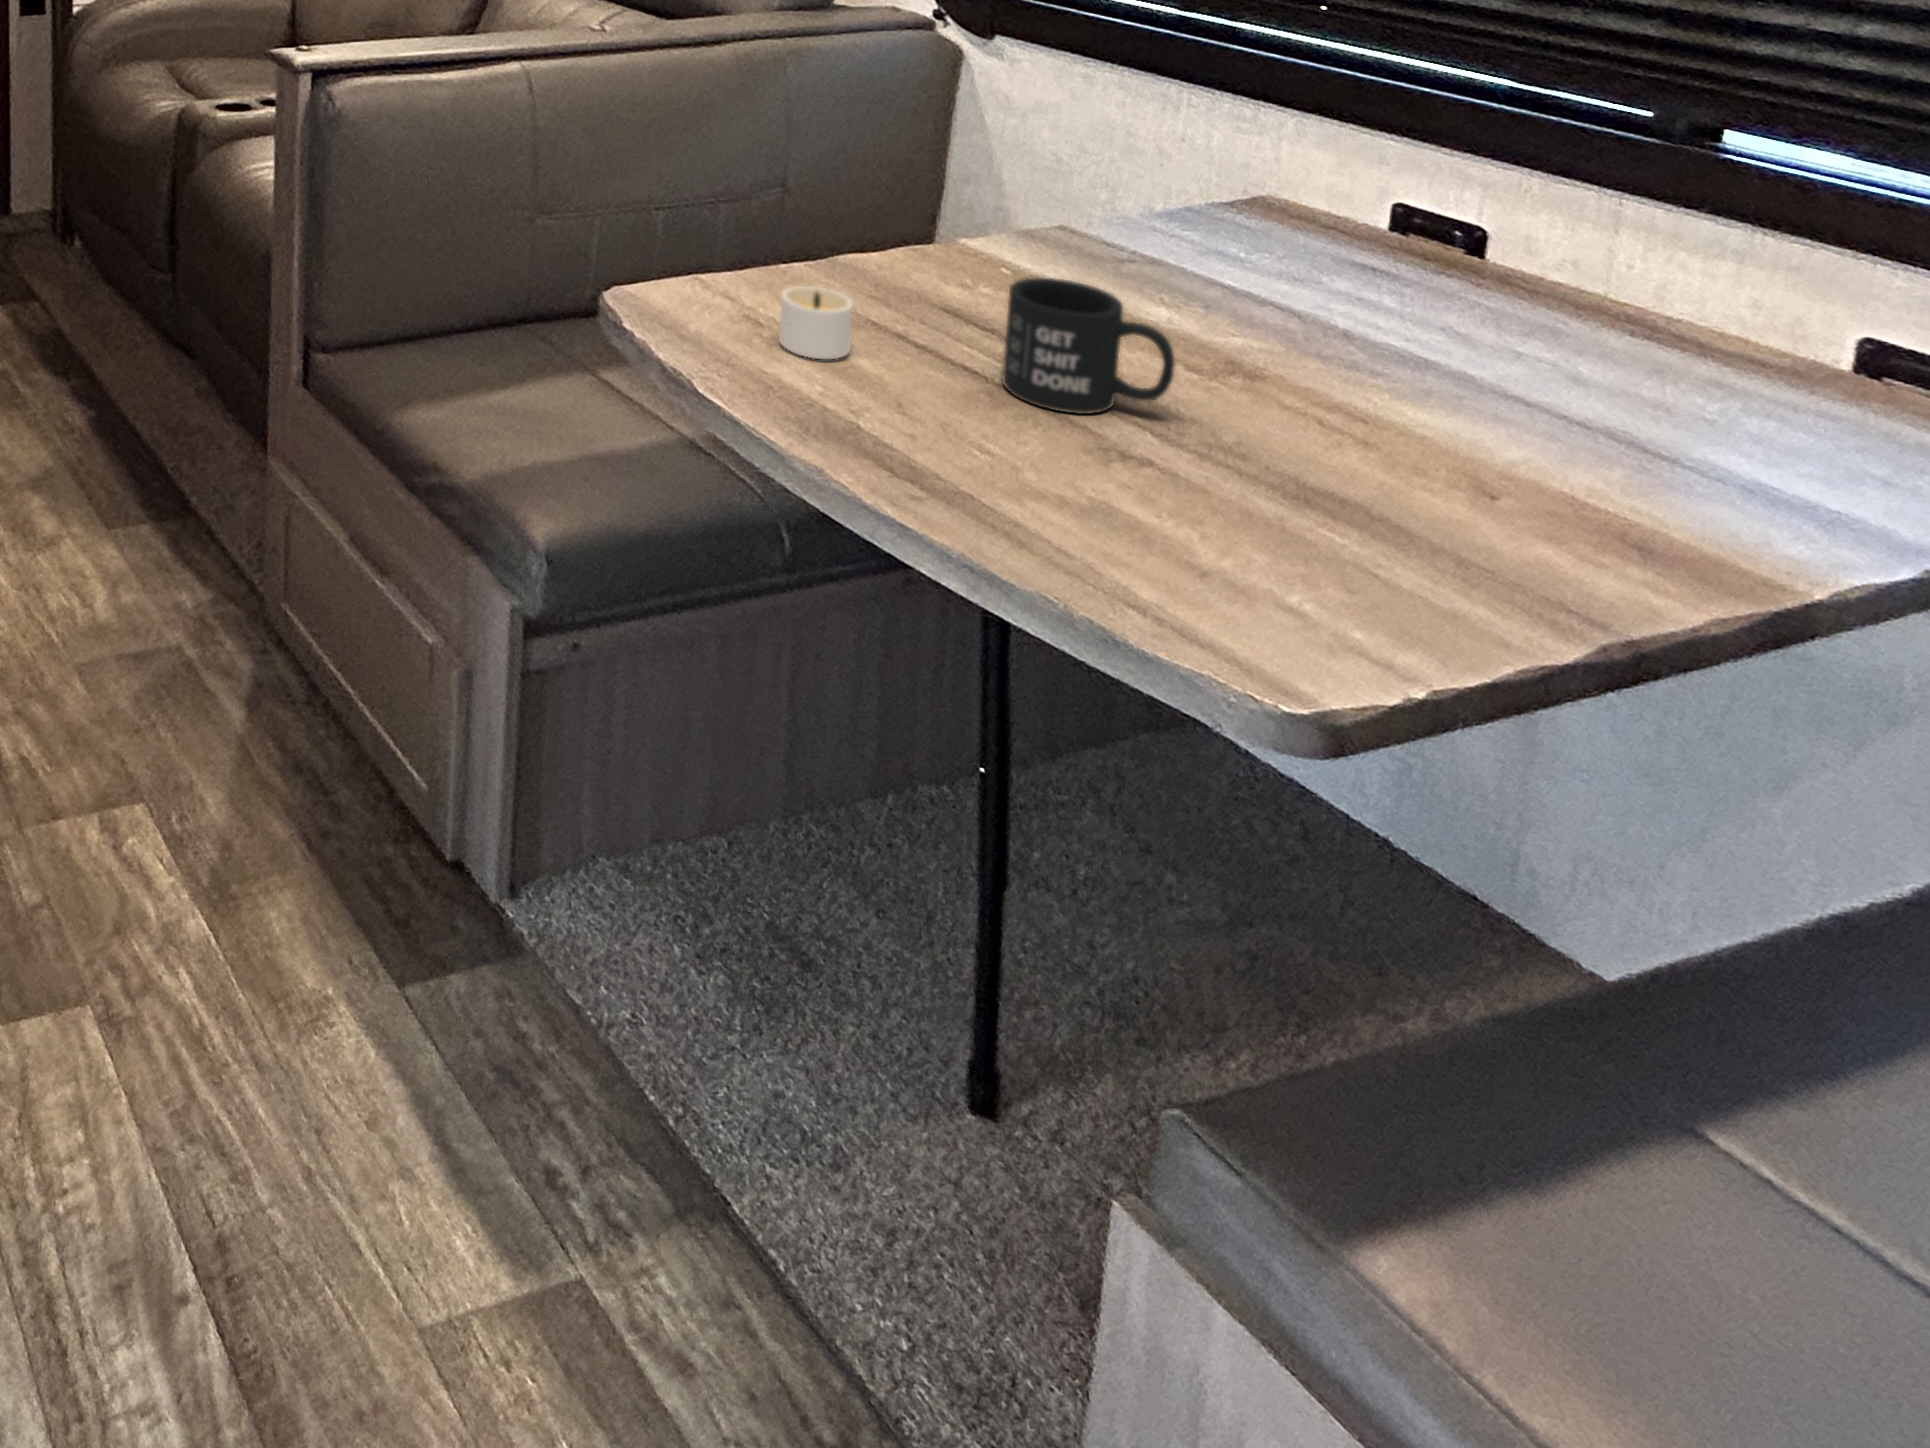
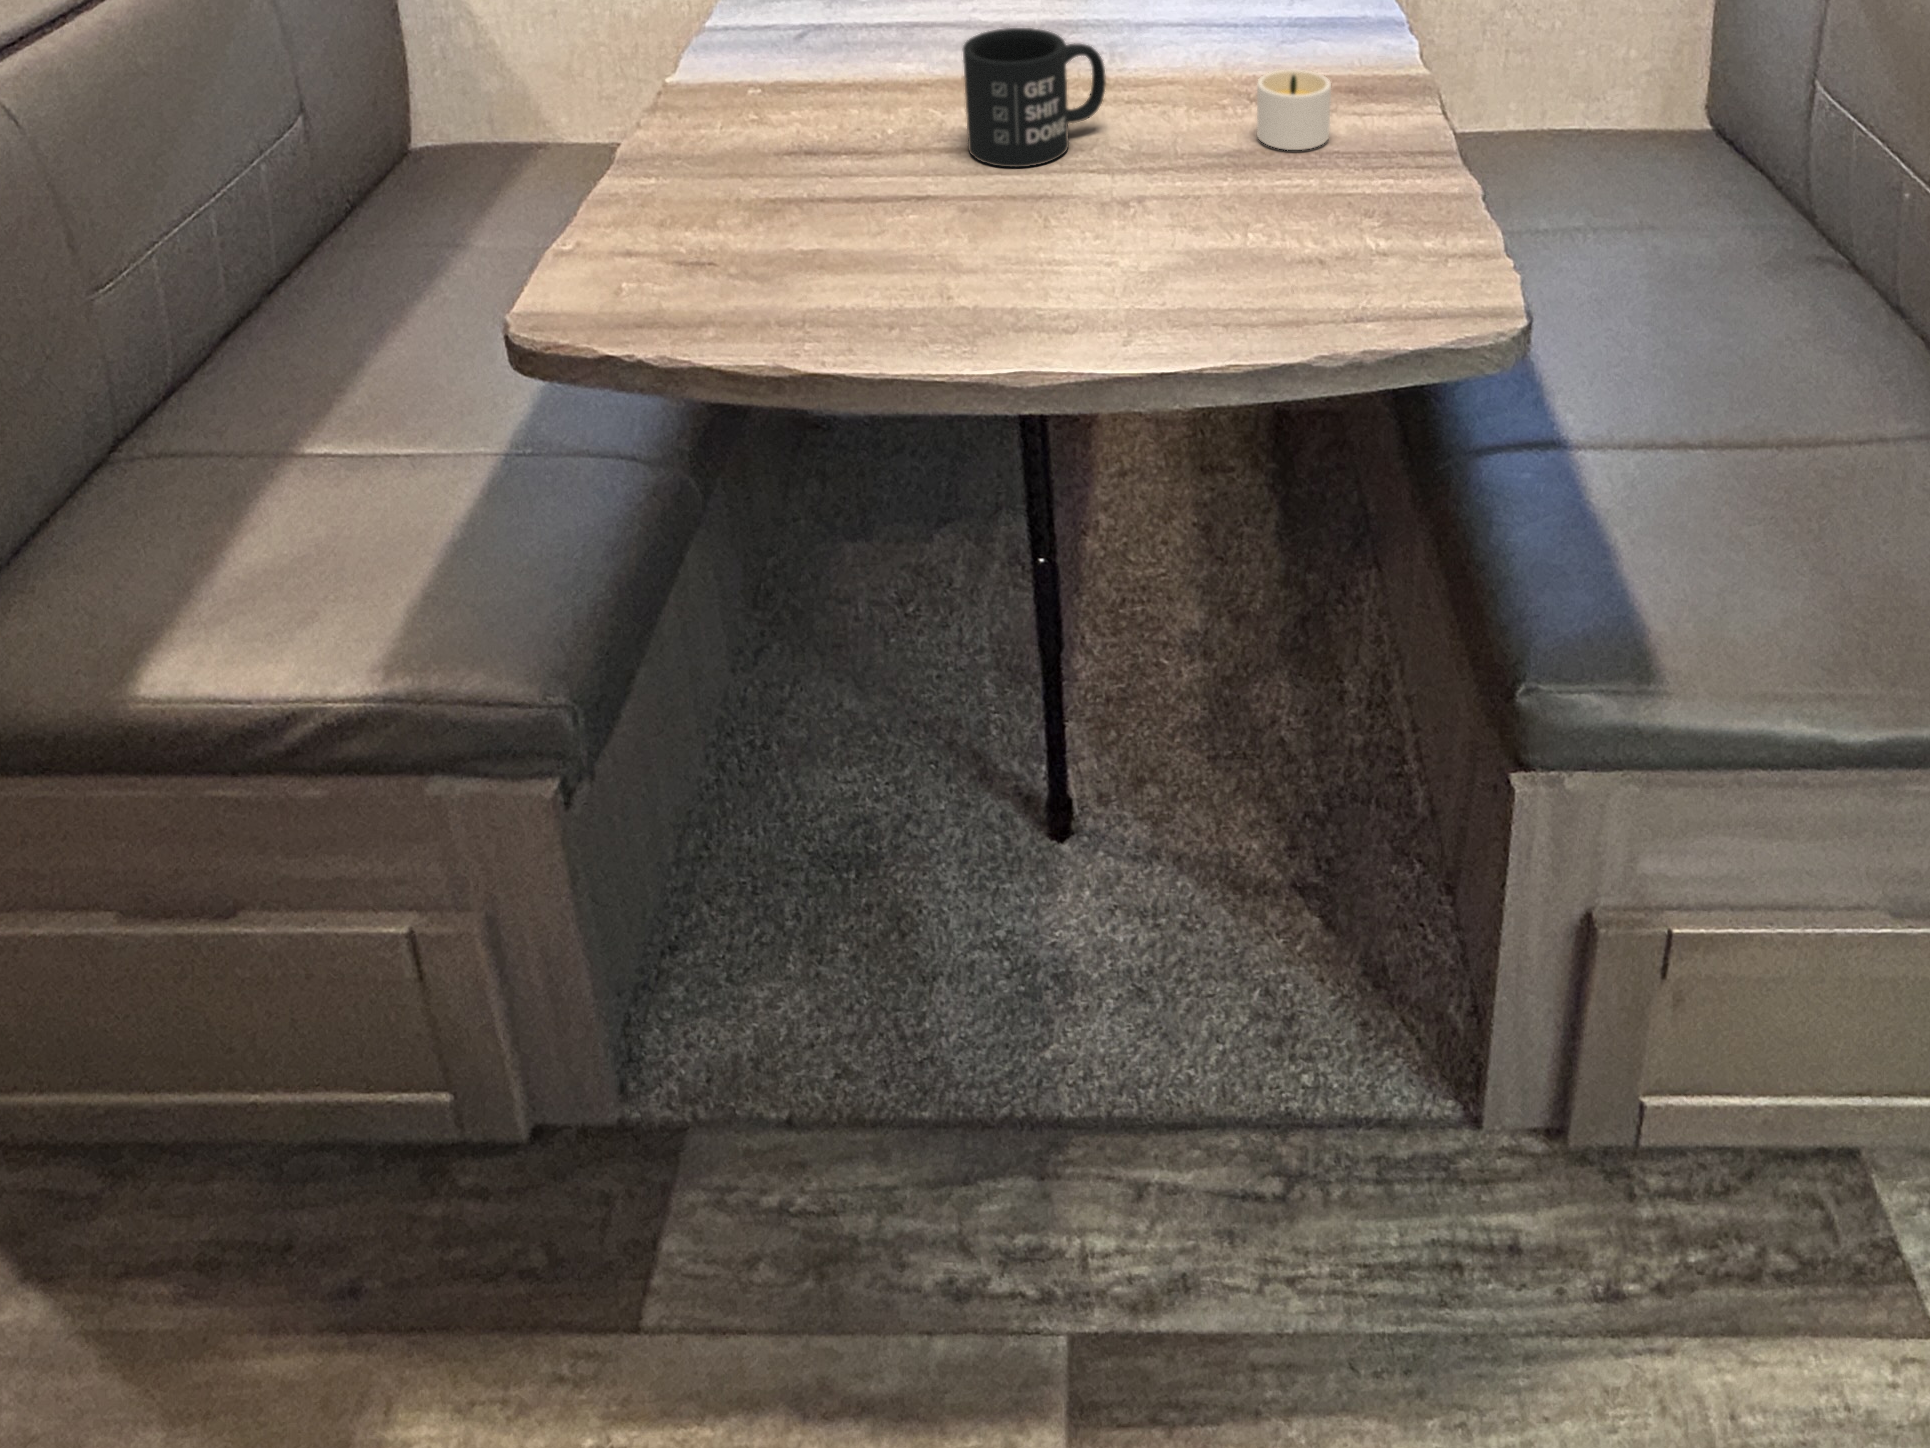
candle: present [779,286,852,359] -> present [1257,70,1331,150]

